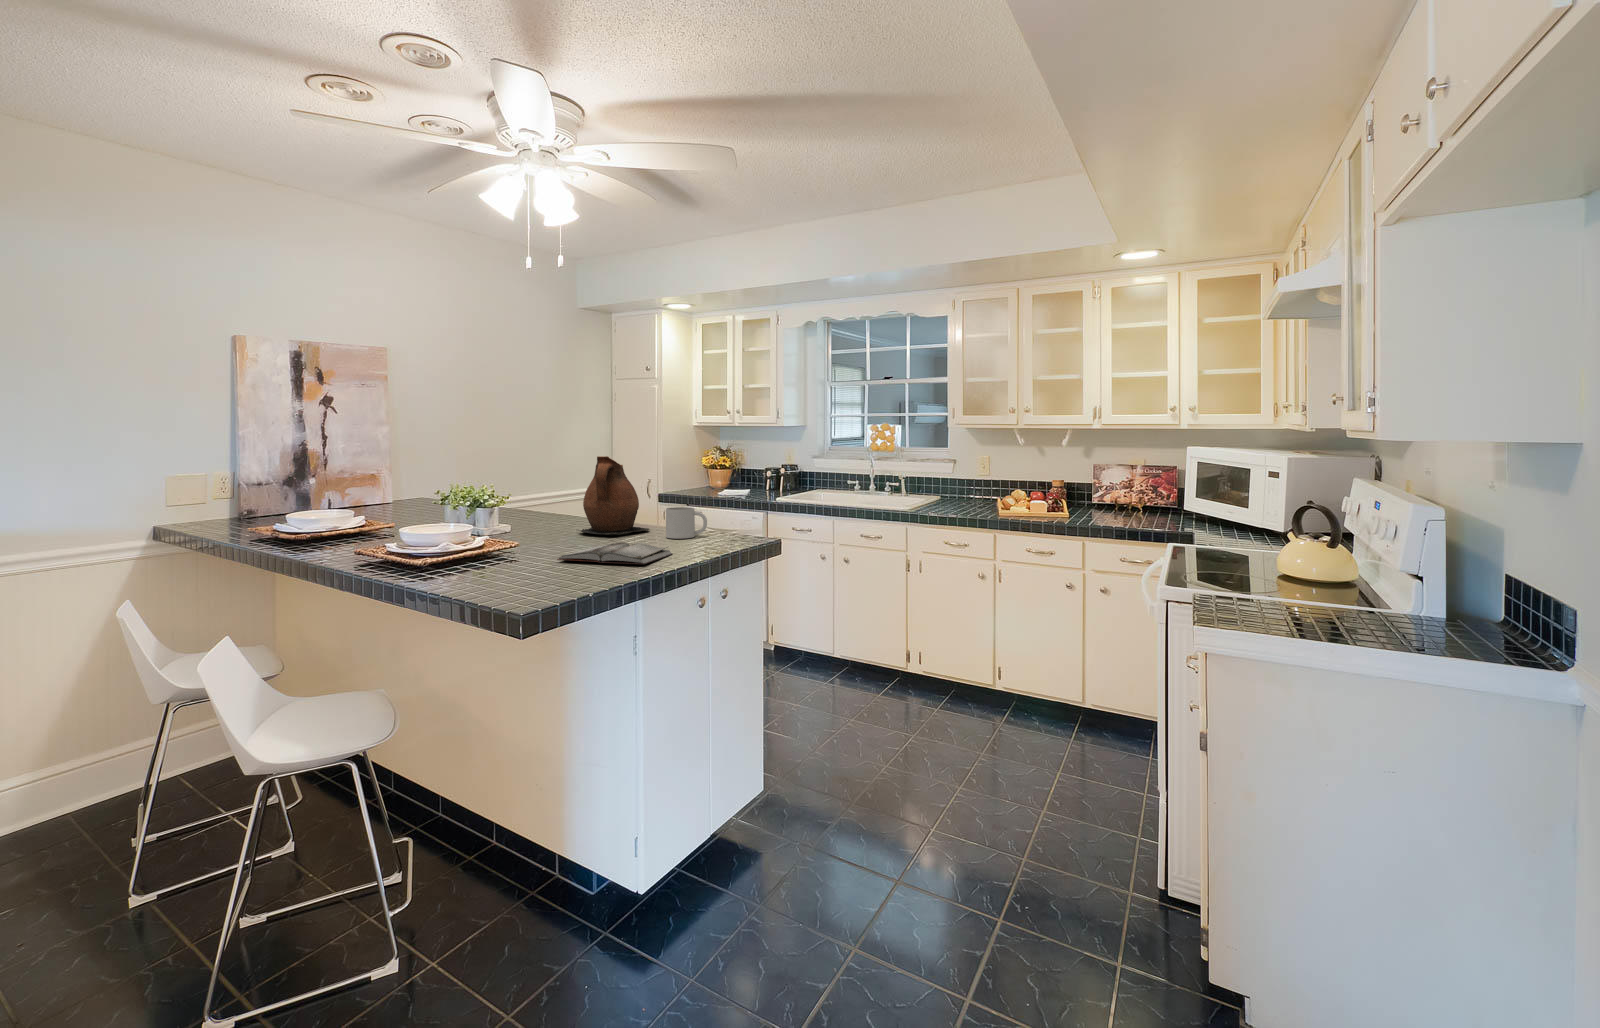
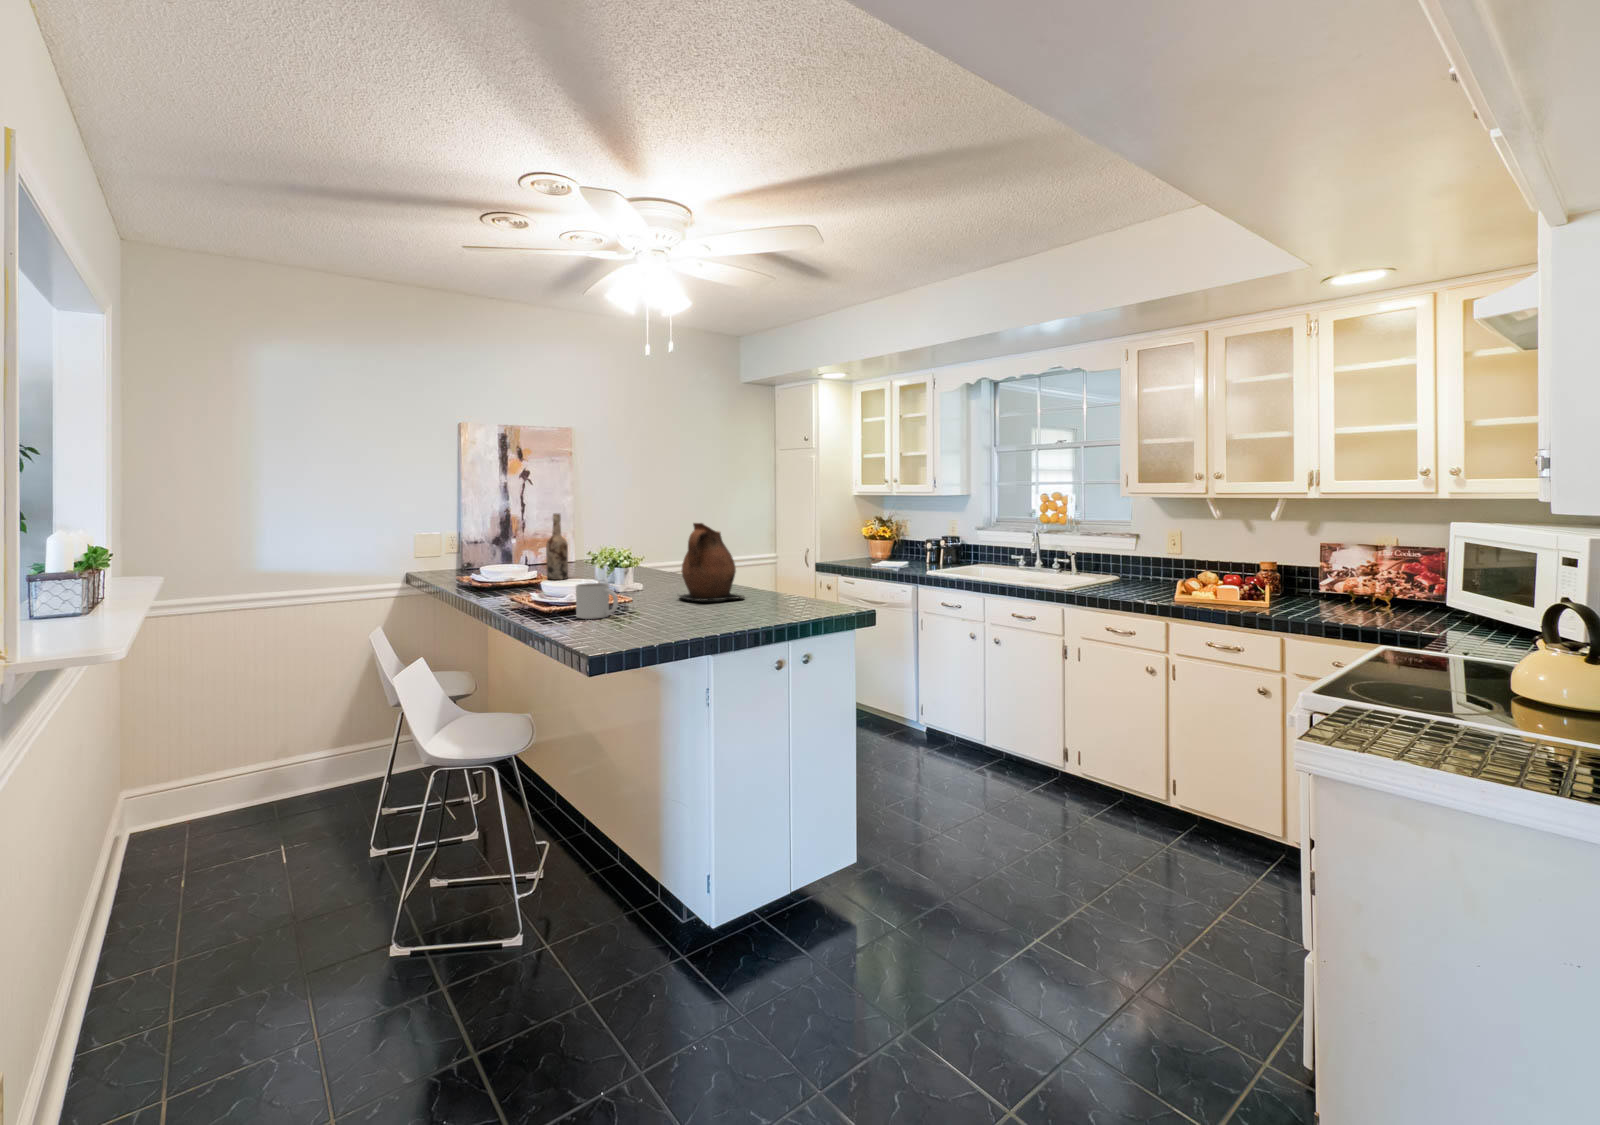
wine bottle: none [385,448,413,523] -> present [546,514,568,580]
mug: present [666,507,707,539] -> present [576,583,618,619]
hardback book: present [557,543,672,564] -> none [616,611,732,636]

